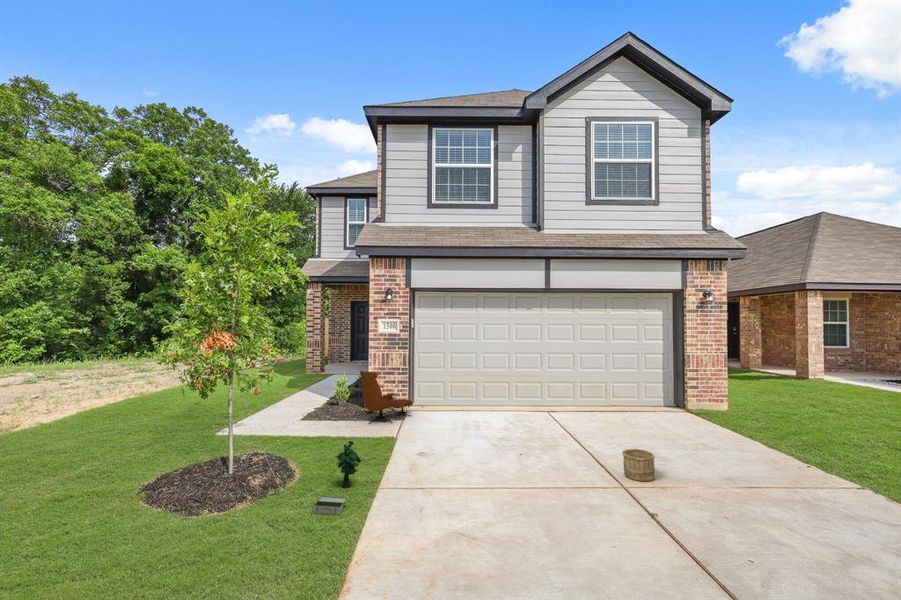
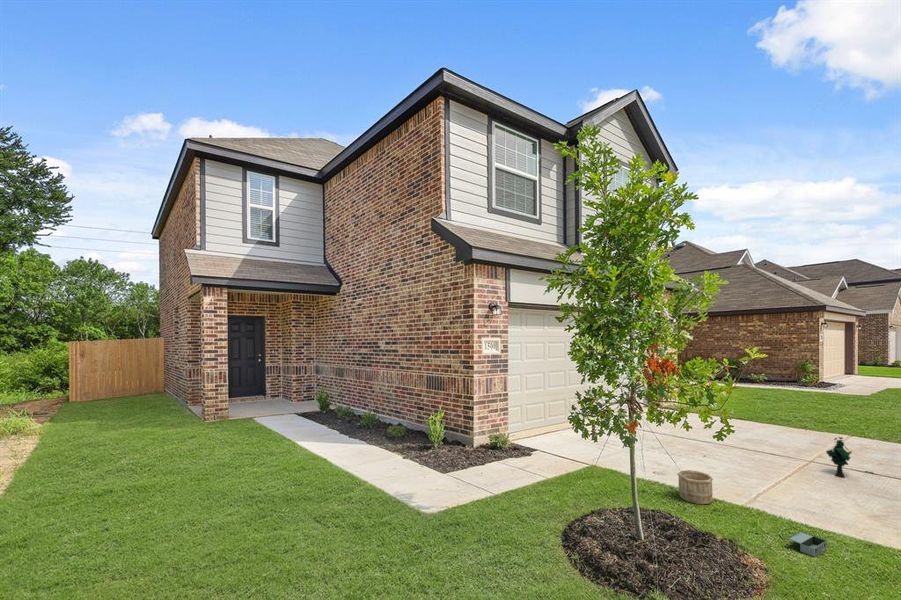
lounge chair: present [360,371,413,424] -> none [503,401,541,464]
decorative plant: present [336,441,361,488] -> present [826,437,851,478]
wooden bucket: present [622,449,655,481] -> present [678,470,713,504]

